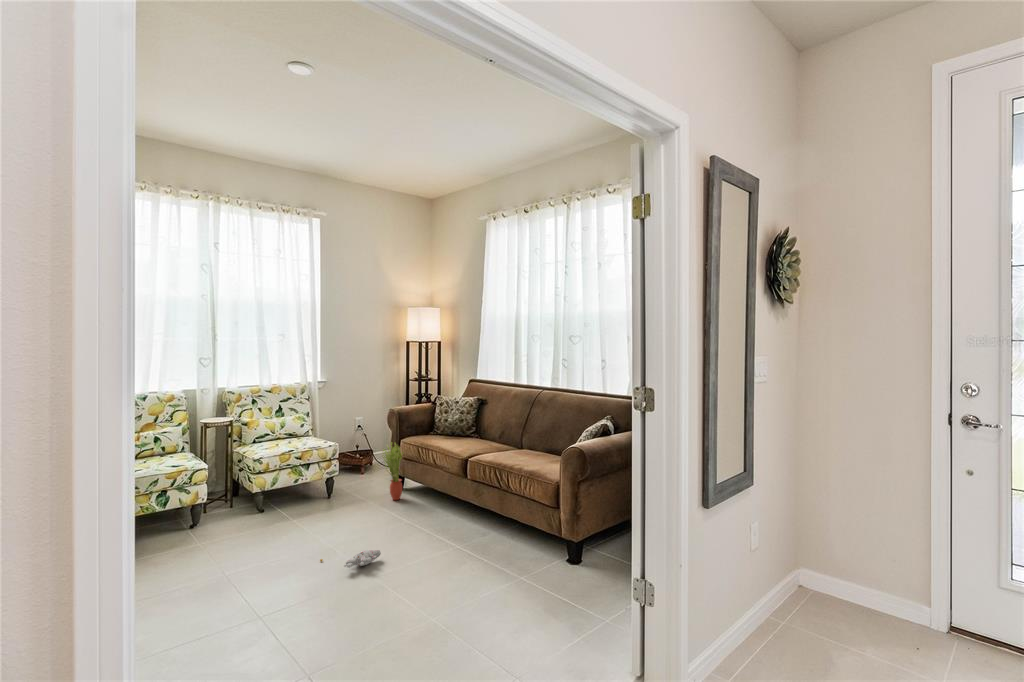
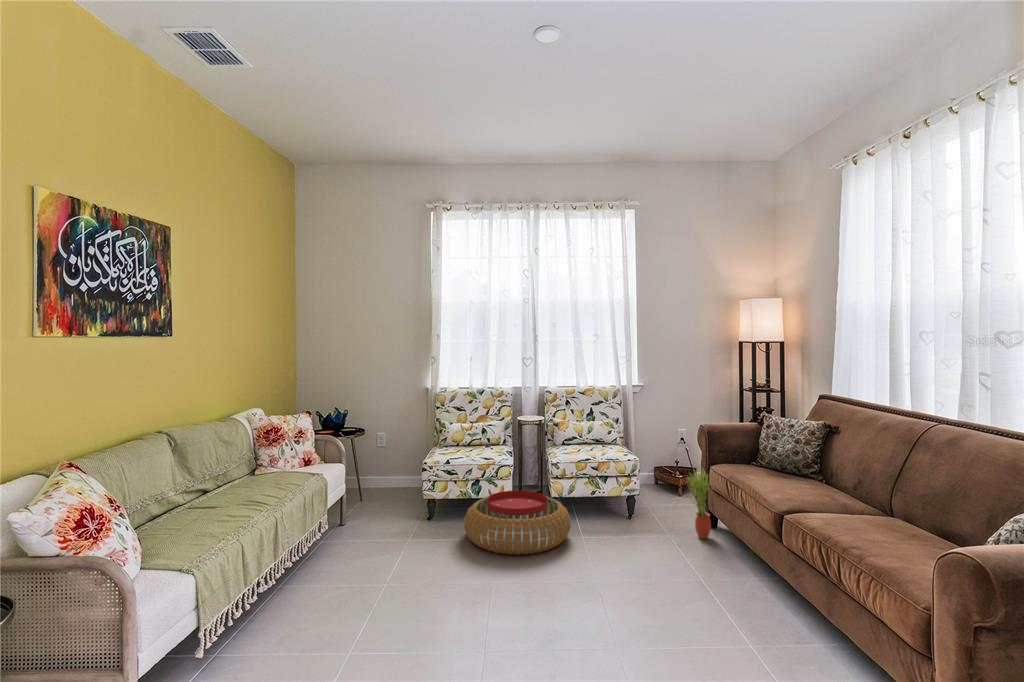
pouf: none [157,491,284,559] -> present [464,491,571,555]
plush toy: present [320,550,381,568] -> none [580,588,641,611]

